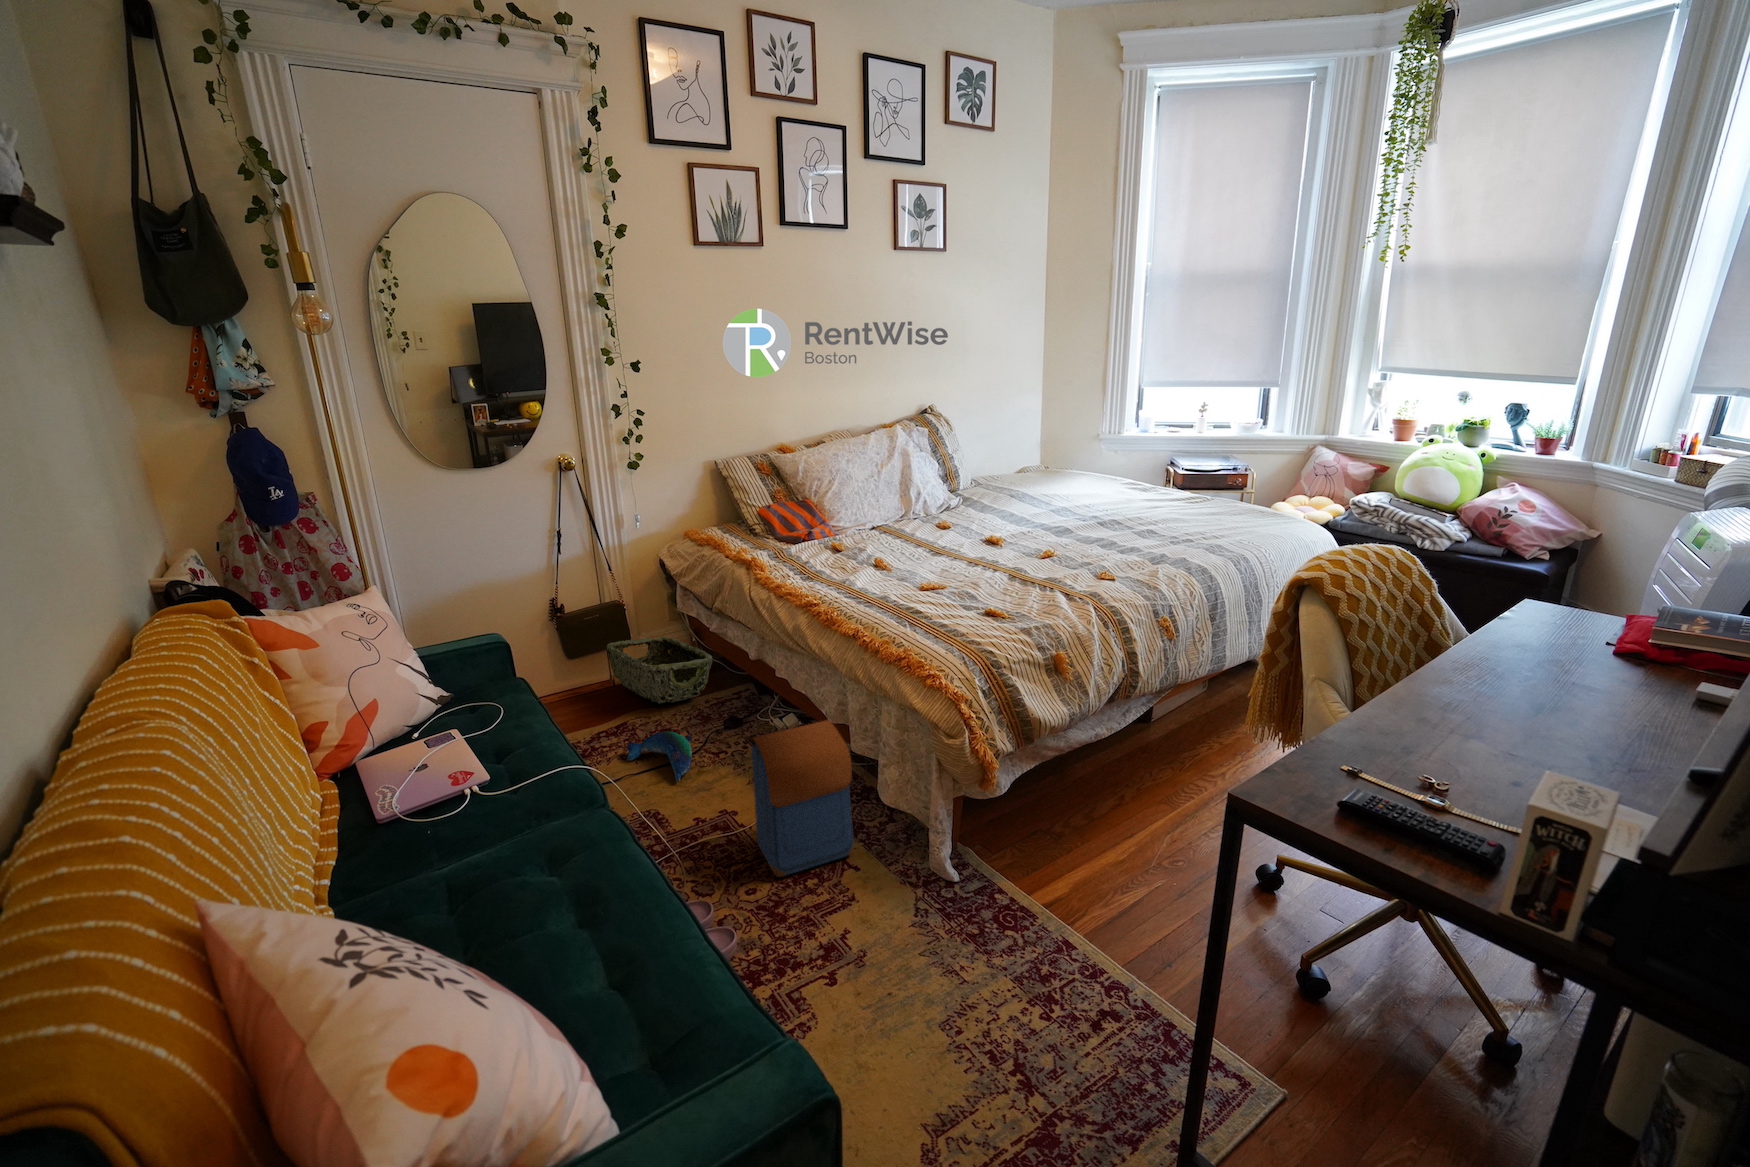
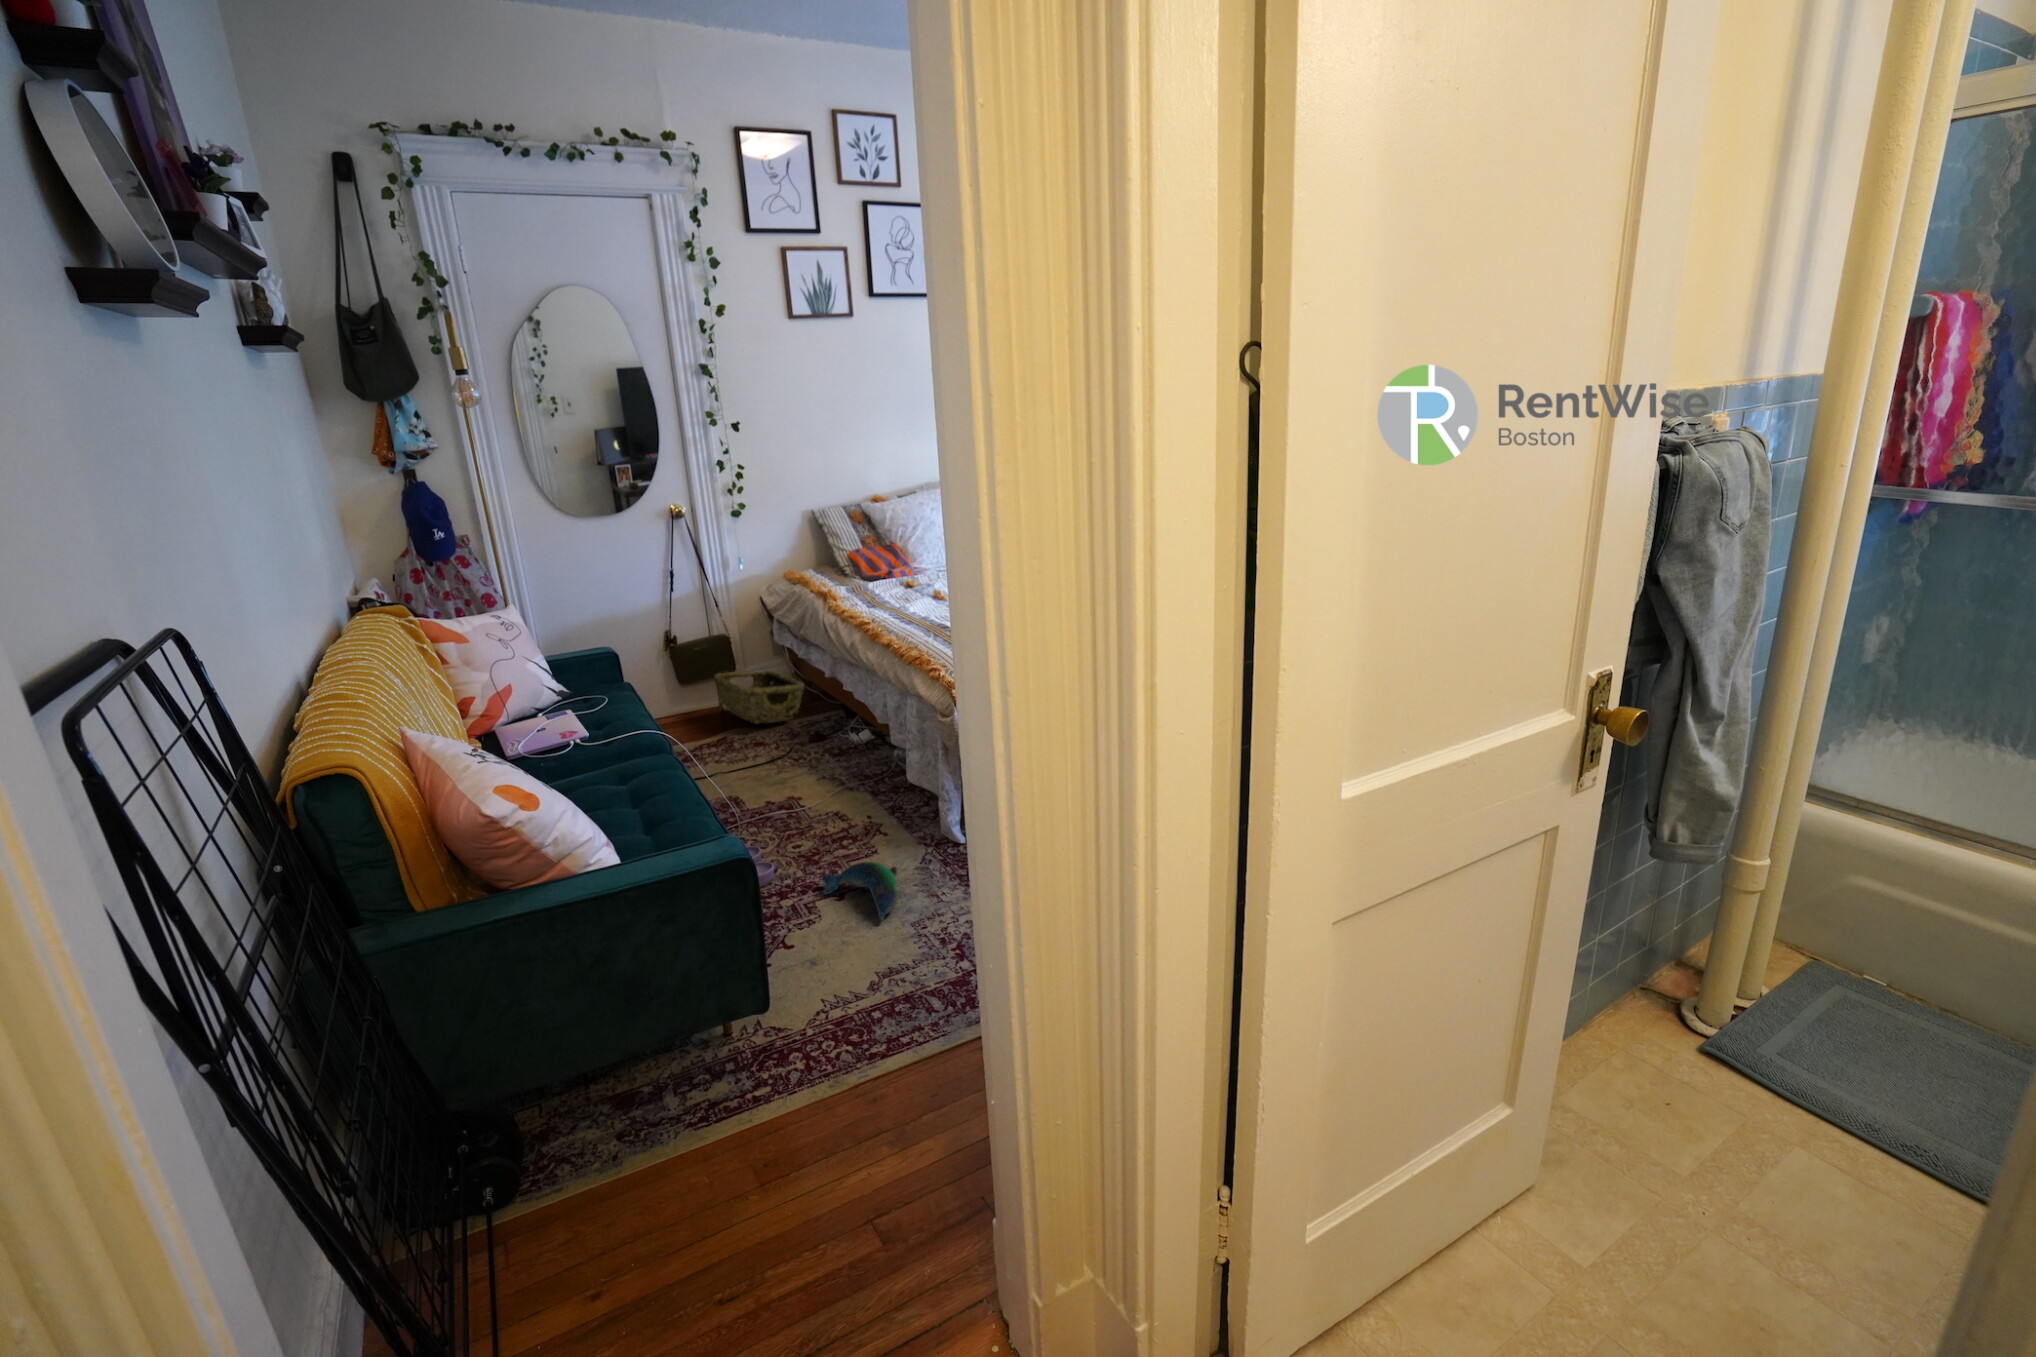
backpack: present [751,721,854,877] -> none [801,716,886,838]
plush toy: present [627,732,692,782] -> present [823,862,897,920]

